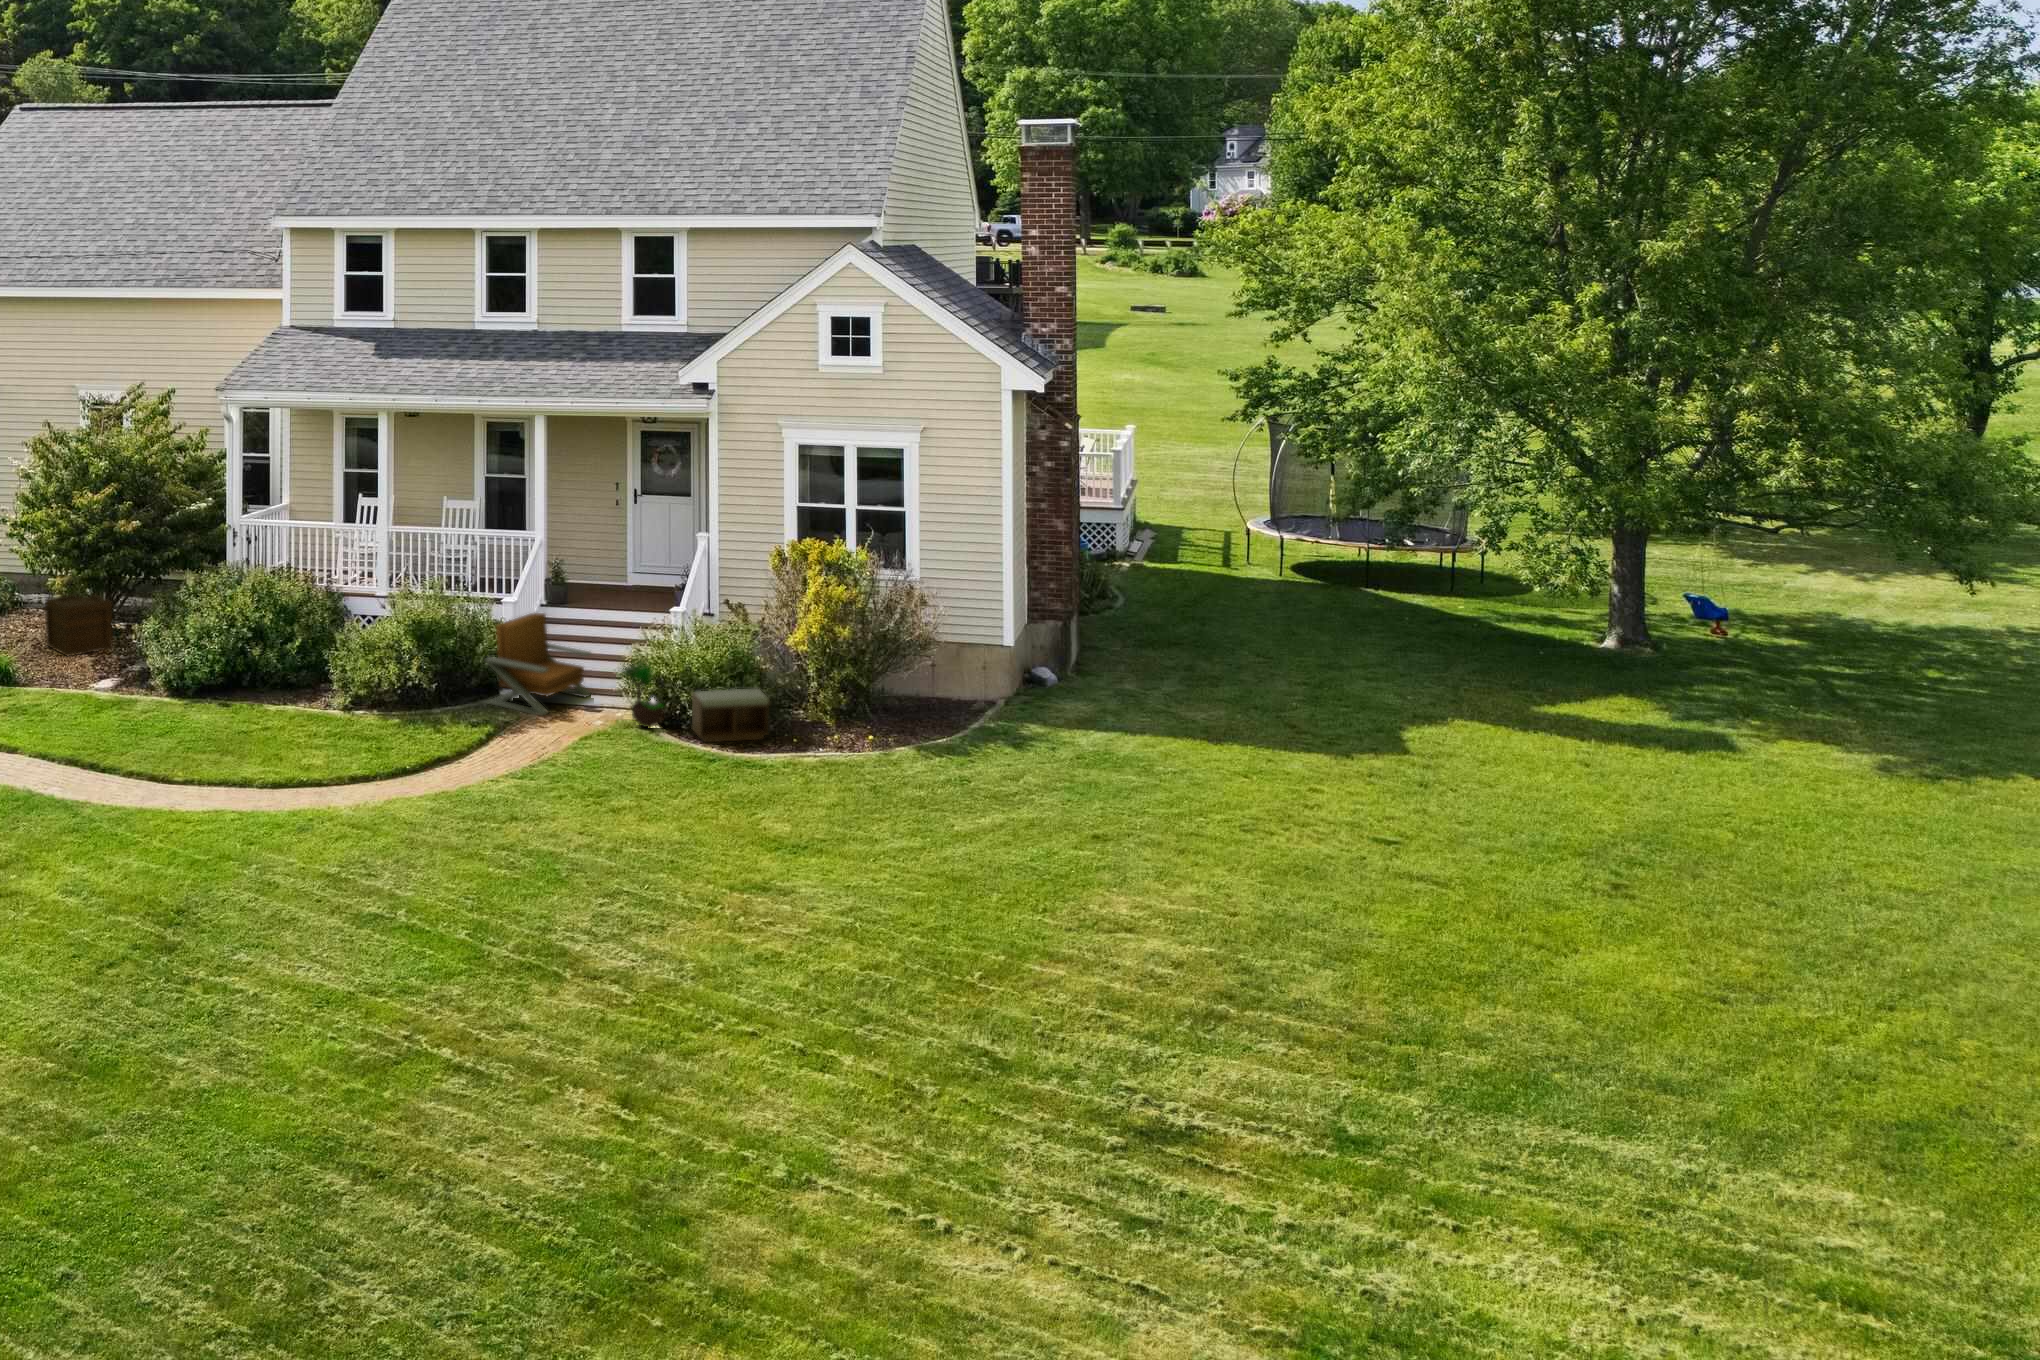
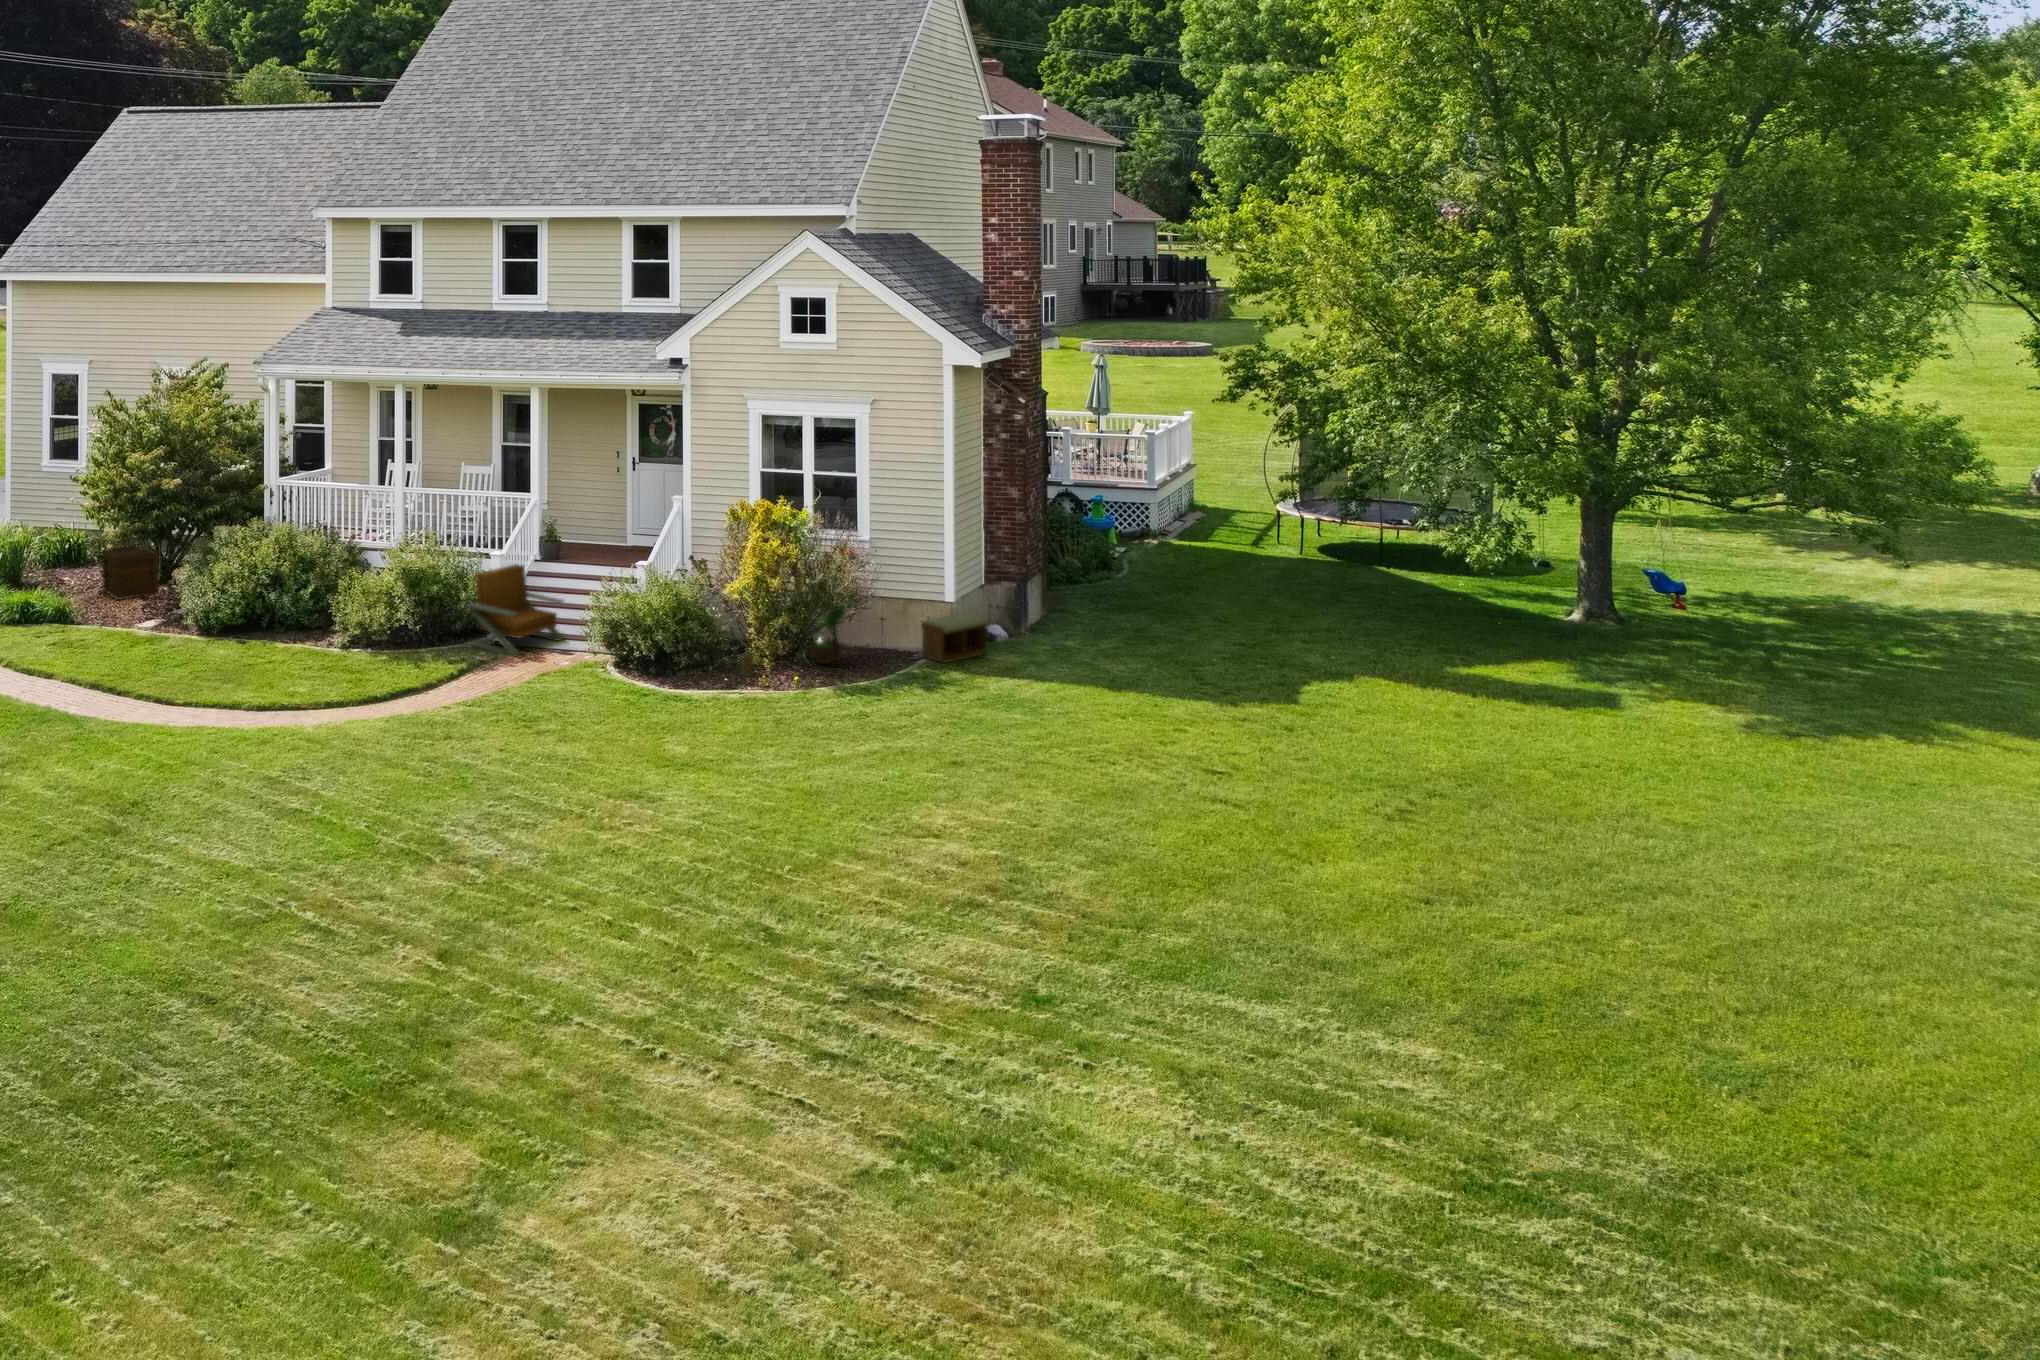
potted tree: present [620,661,664,727] -> present [811,603,846,664]
bench: present [691,689,770,742] -> present [921,612,988,663]
watering can: none [796,700,824,736] -> present [740,645,754,677]

